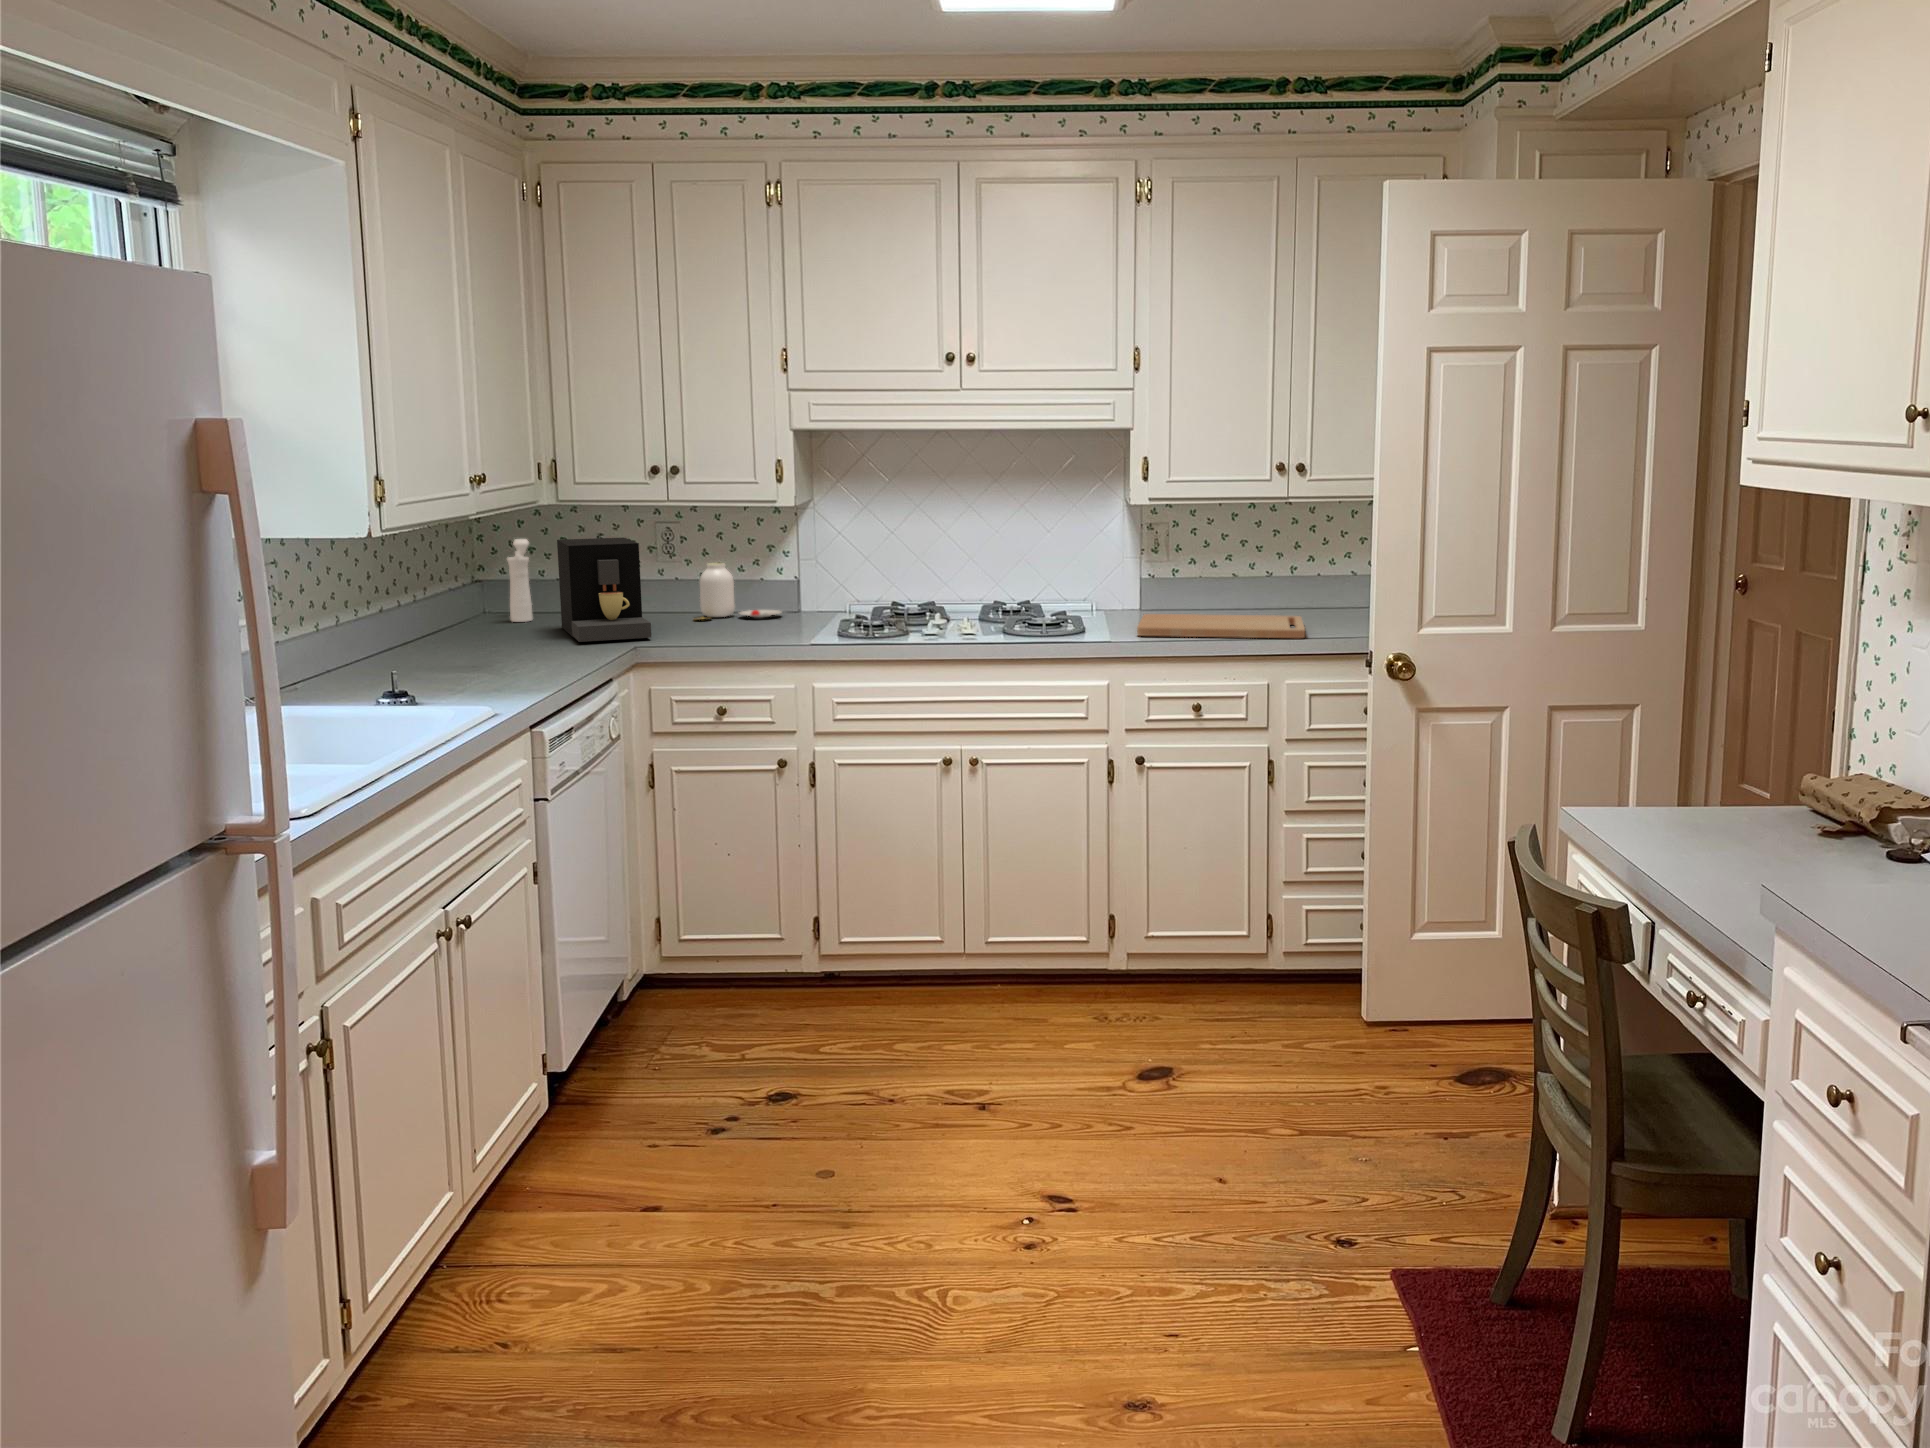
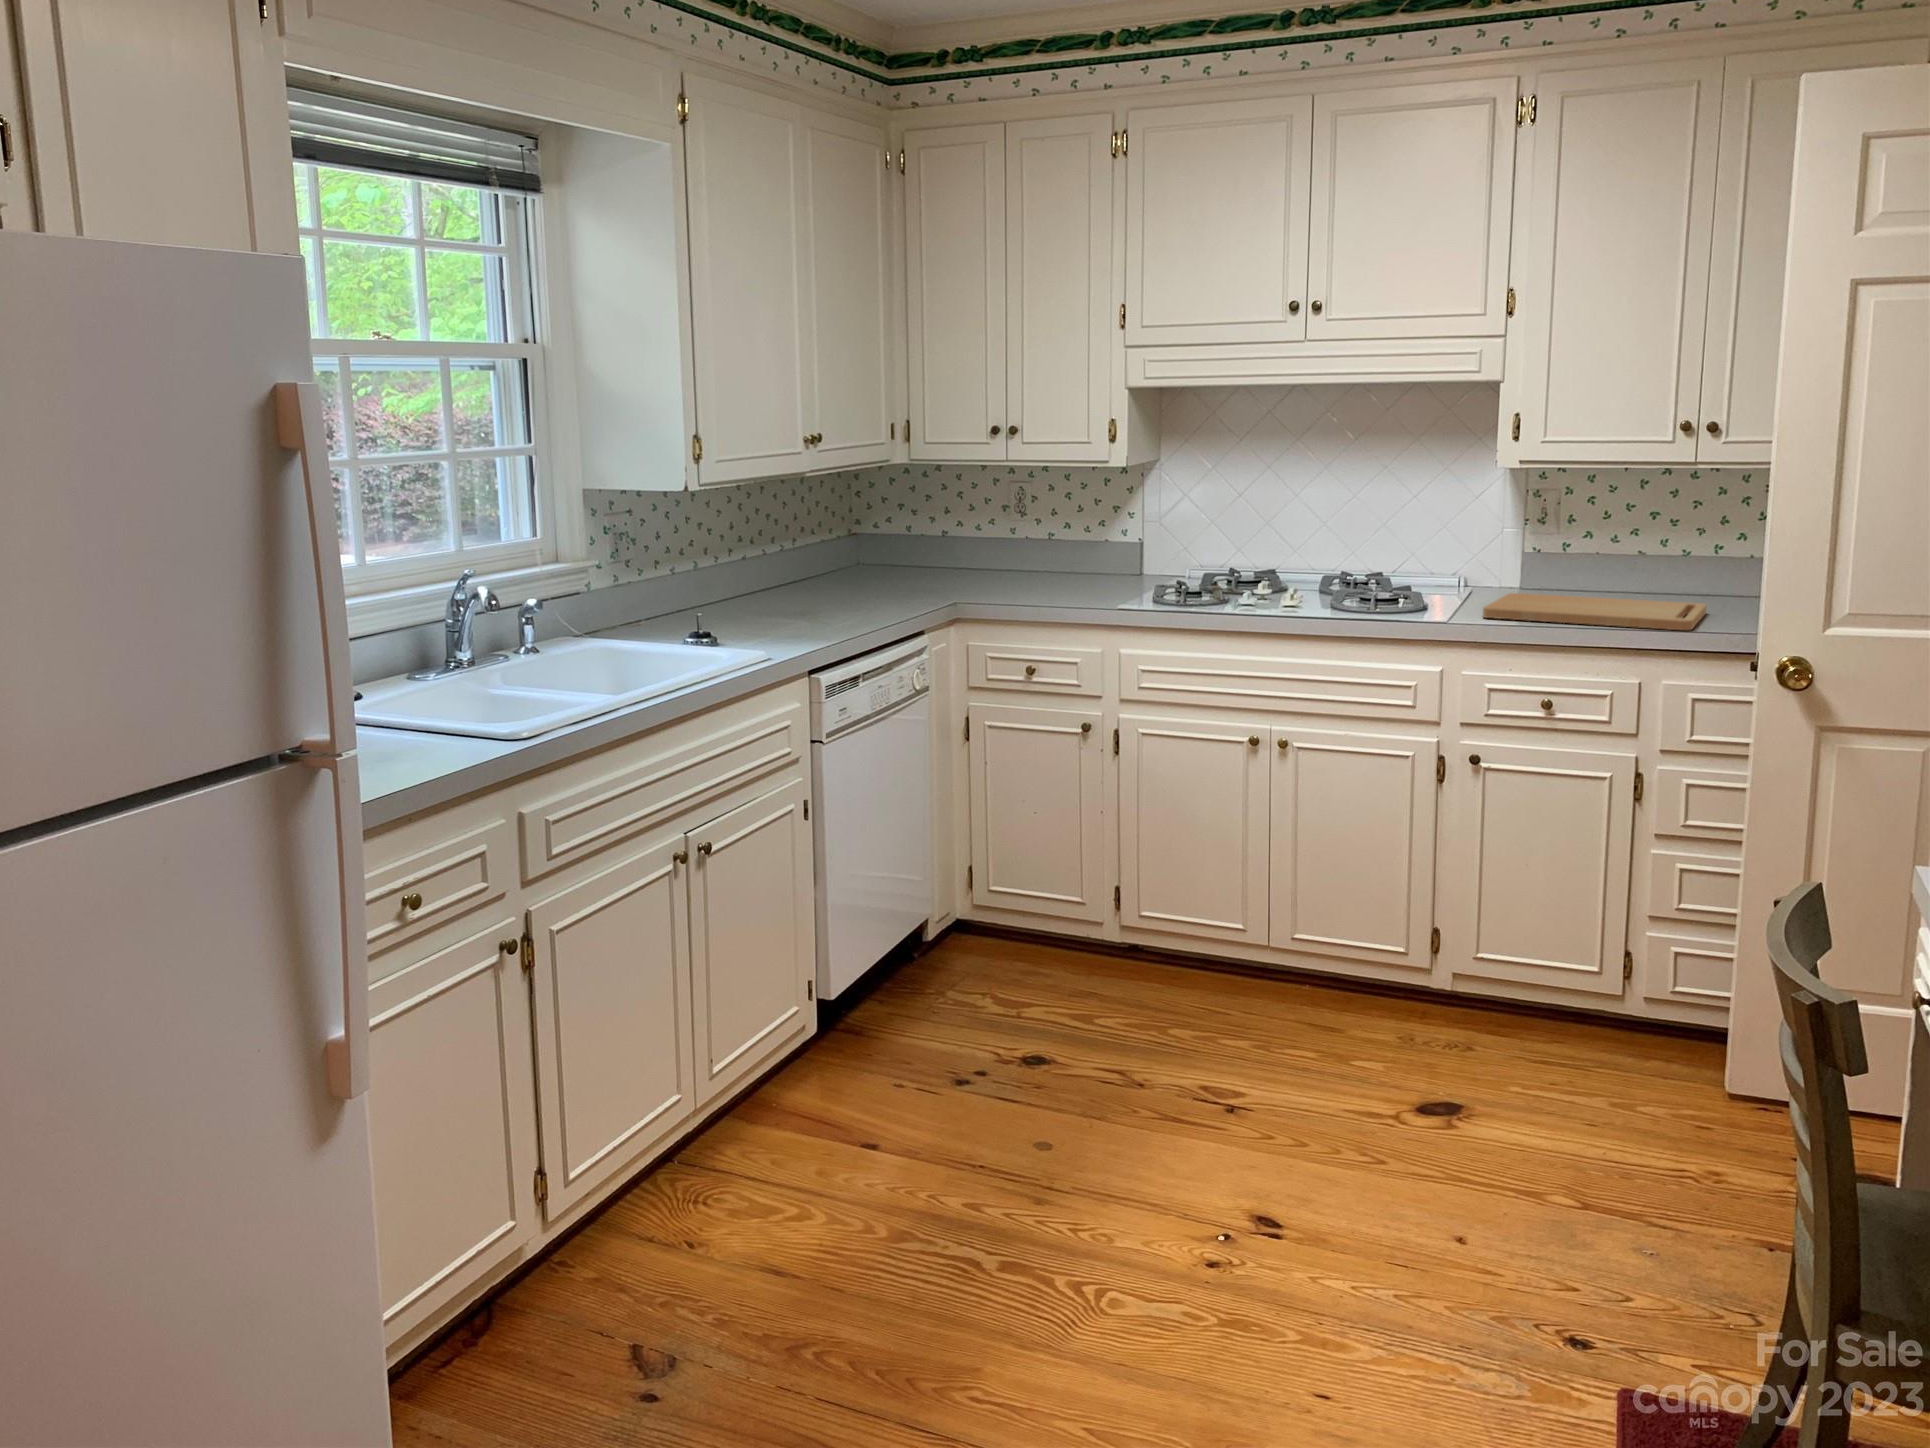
coffee maker: present [557,538,651,642] -> none [903,495,972,596]
pepper mill: present [507,539,533,622] -> none [866,494,893,574]
jar: present [695,563,781,620] -> none [1031,522,1122,579]

